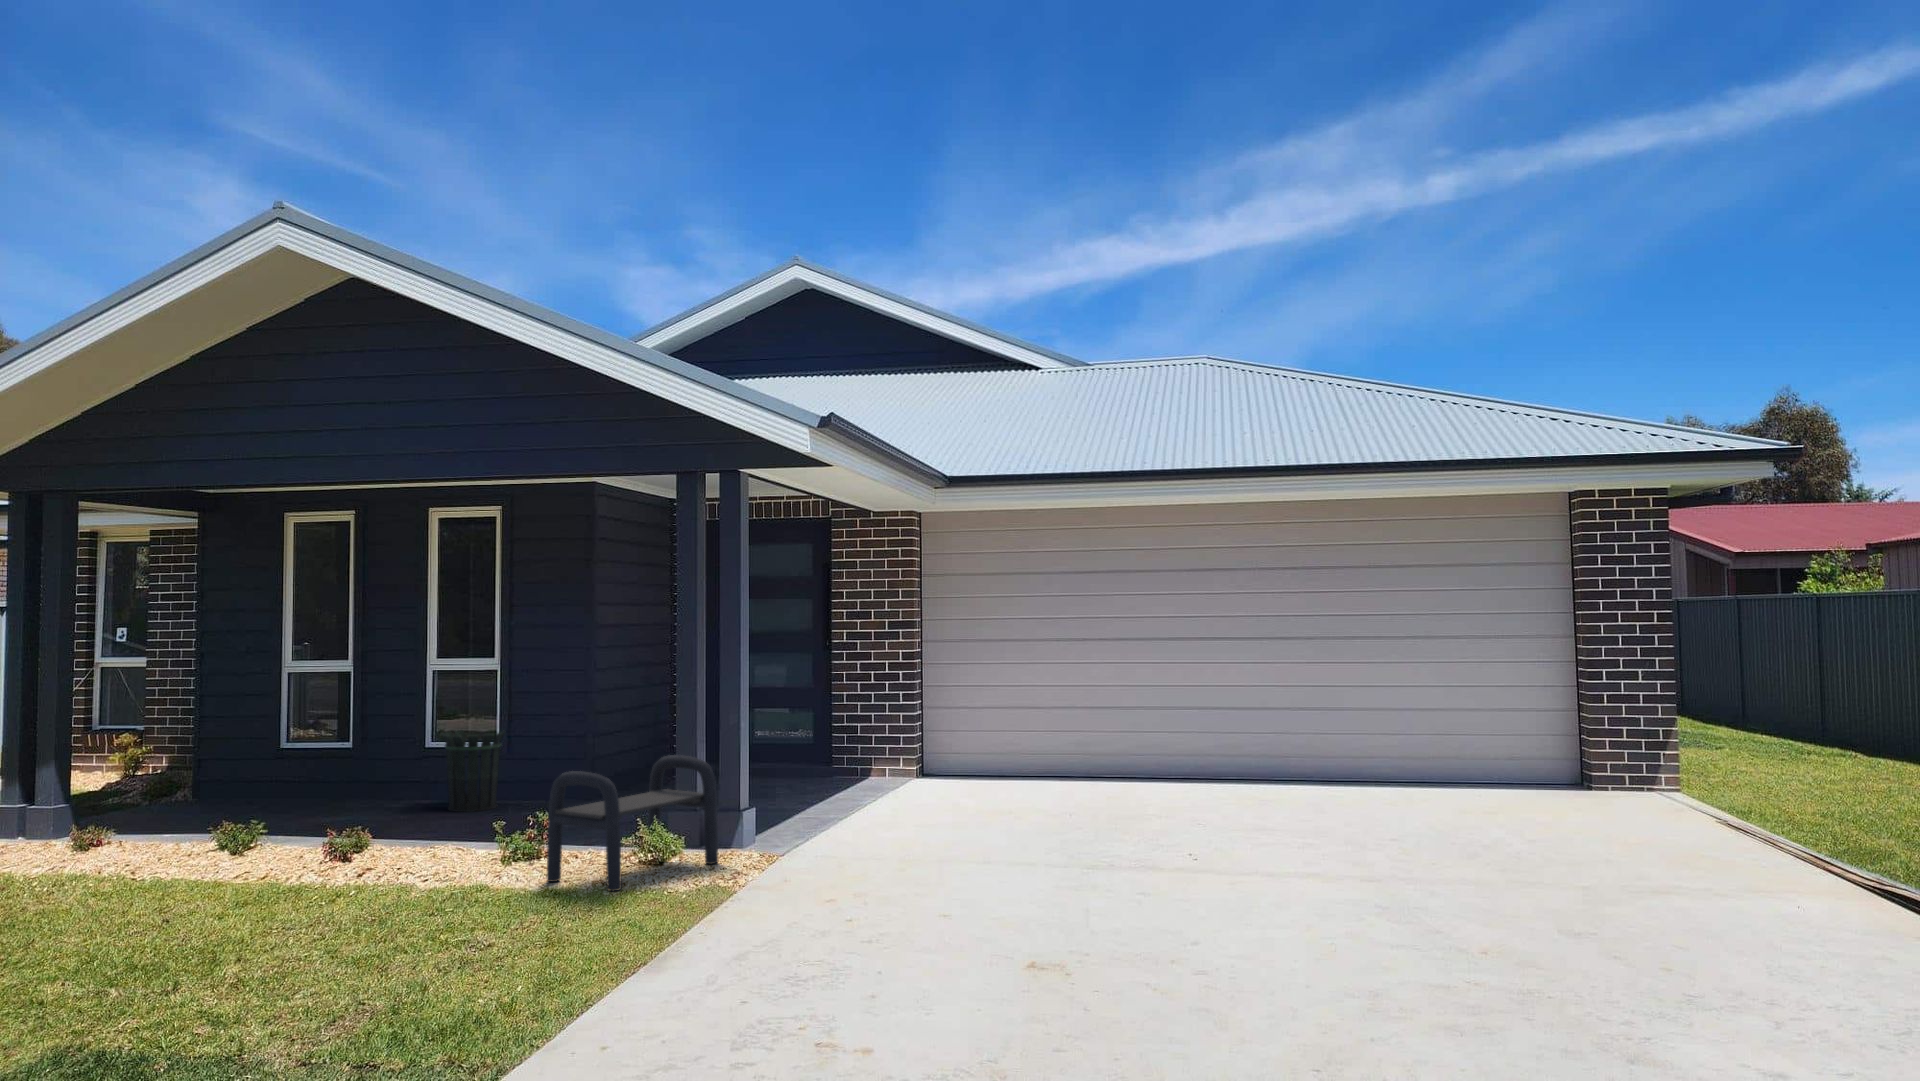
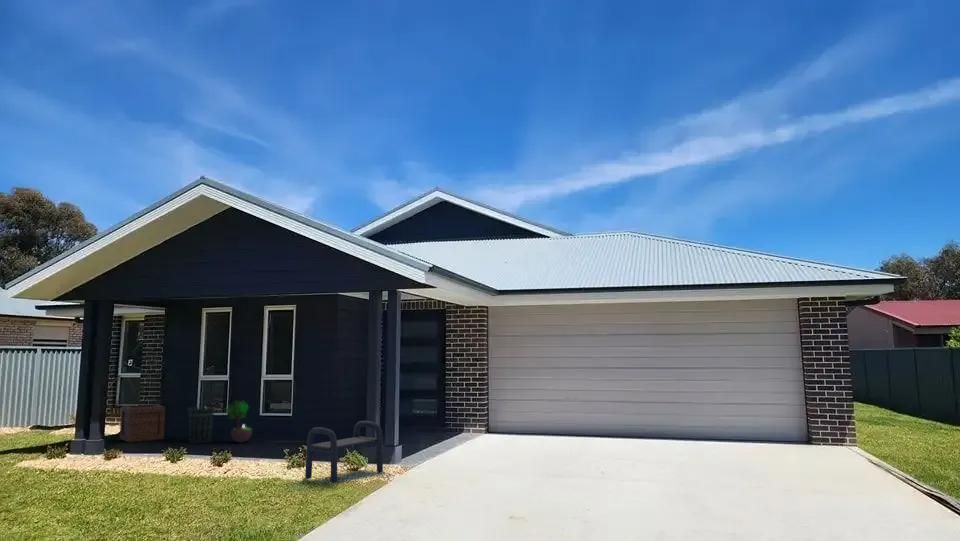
potted tree: none [344,707,410,806] -> present [225,402,252,443]
wooden crate: none [105,725,210,810] -> present [120,404,165,443]
waste bin: present [442,730,504,812] -> present [188,407,215,443]

